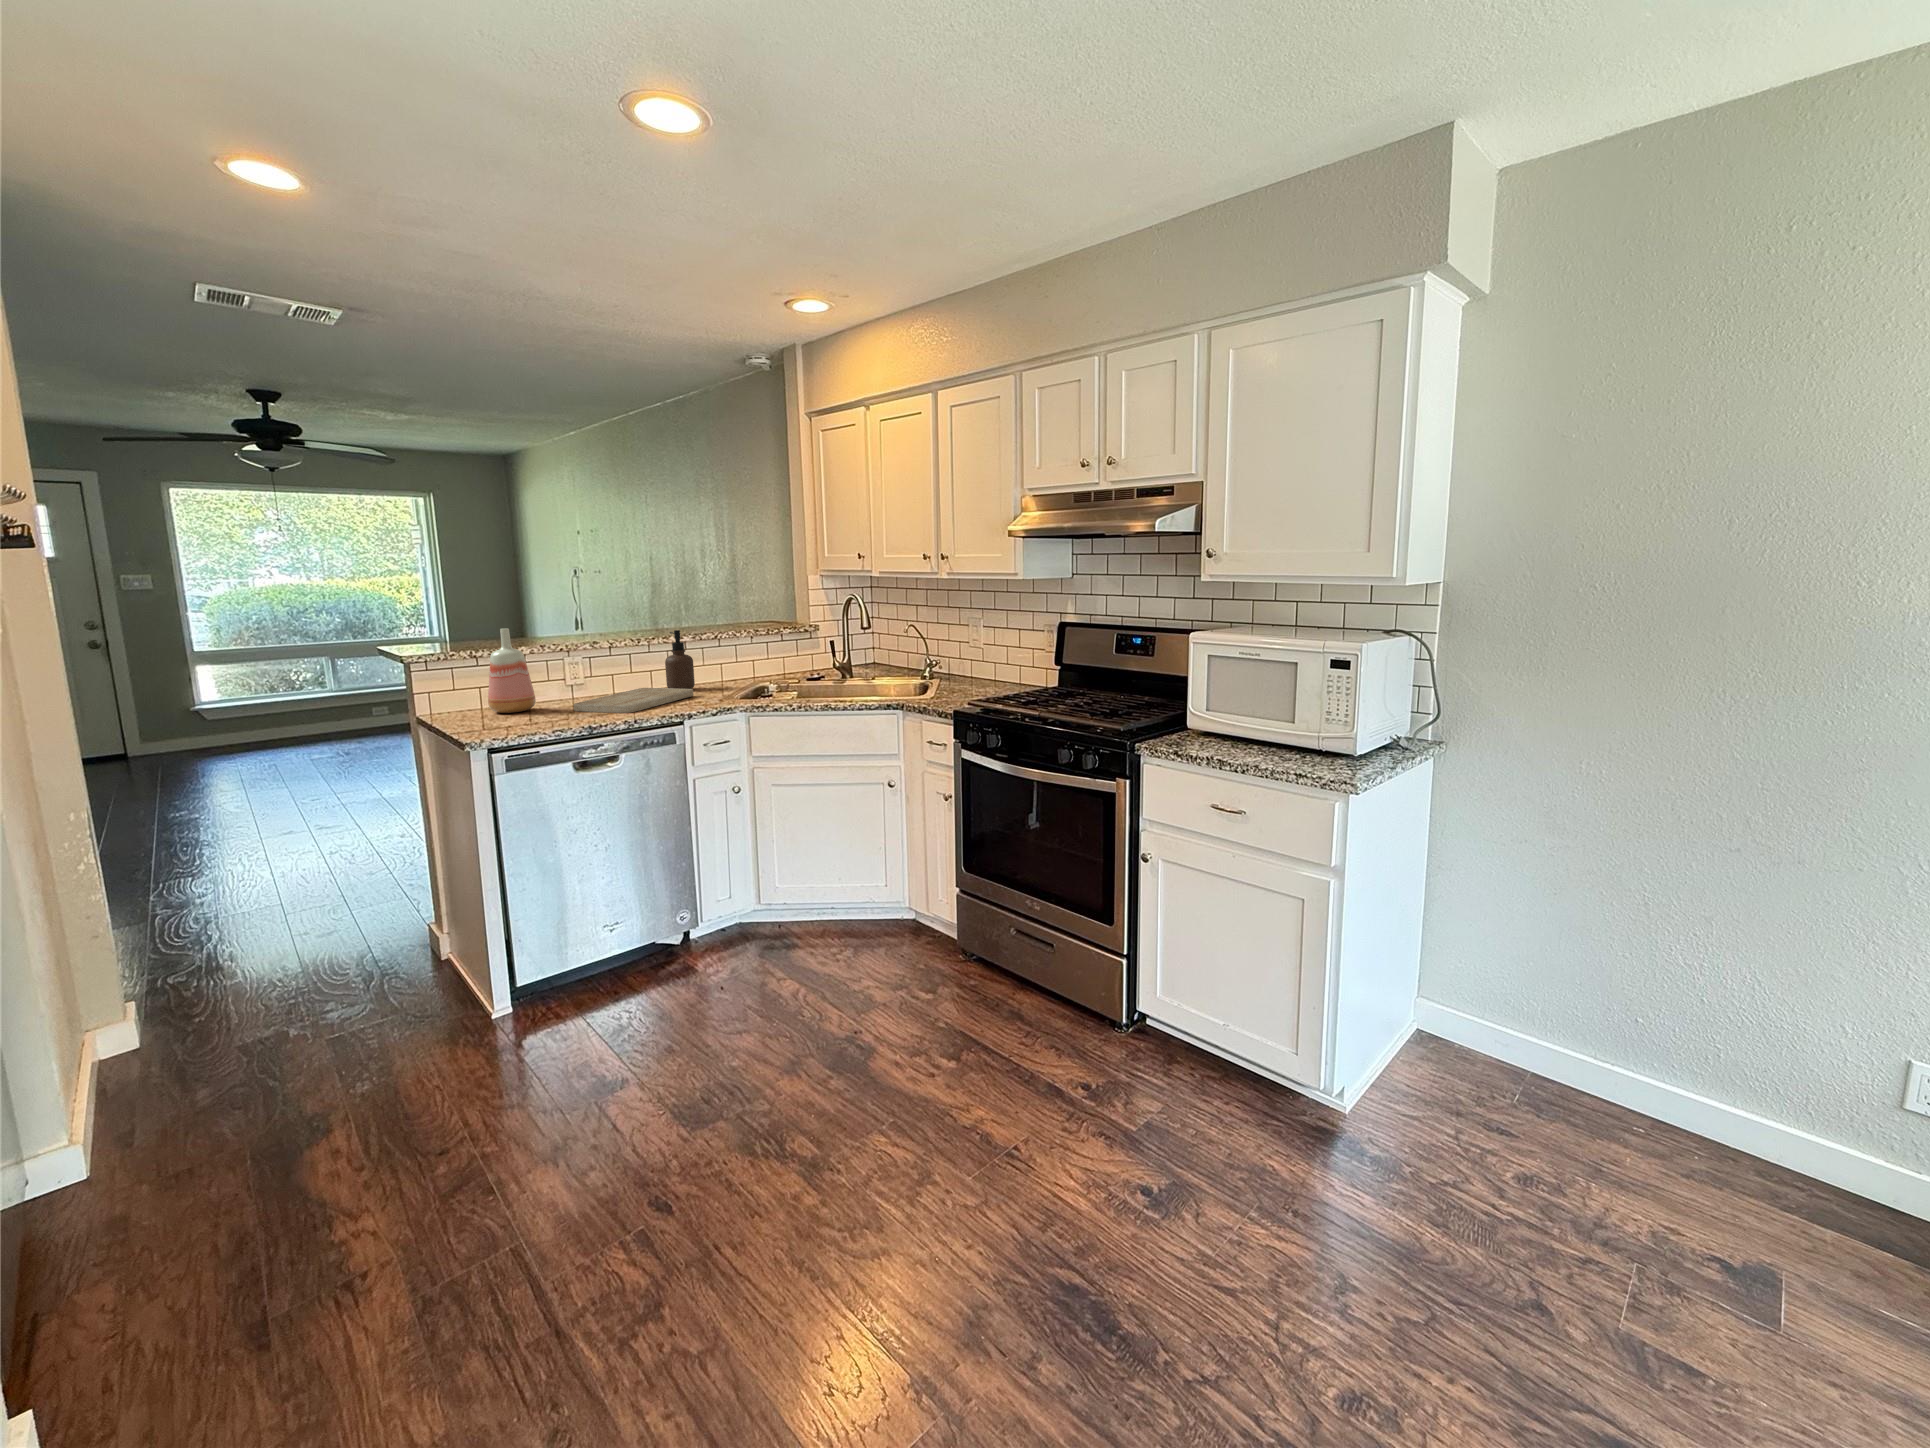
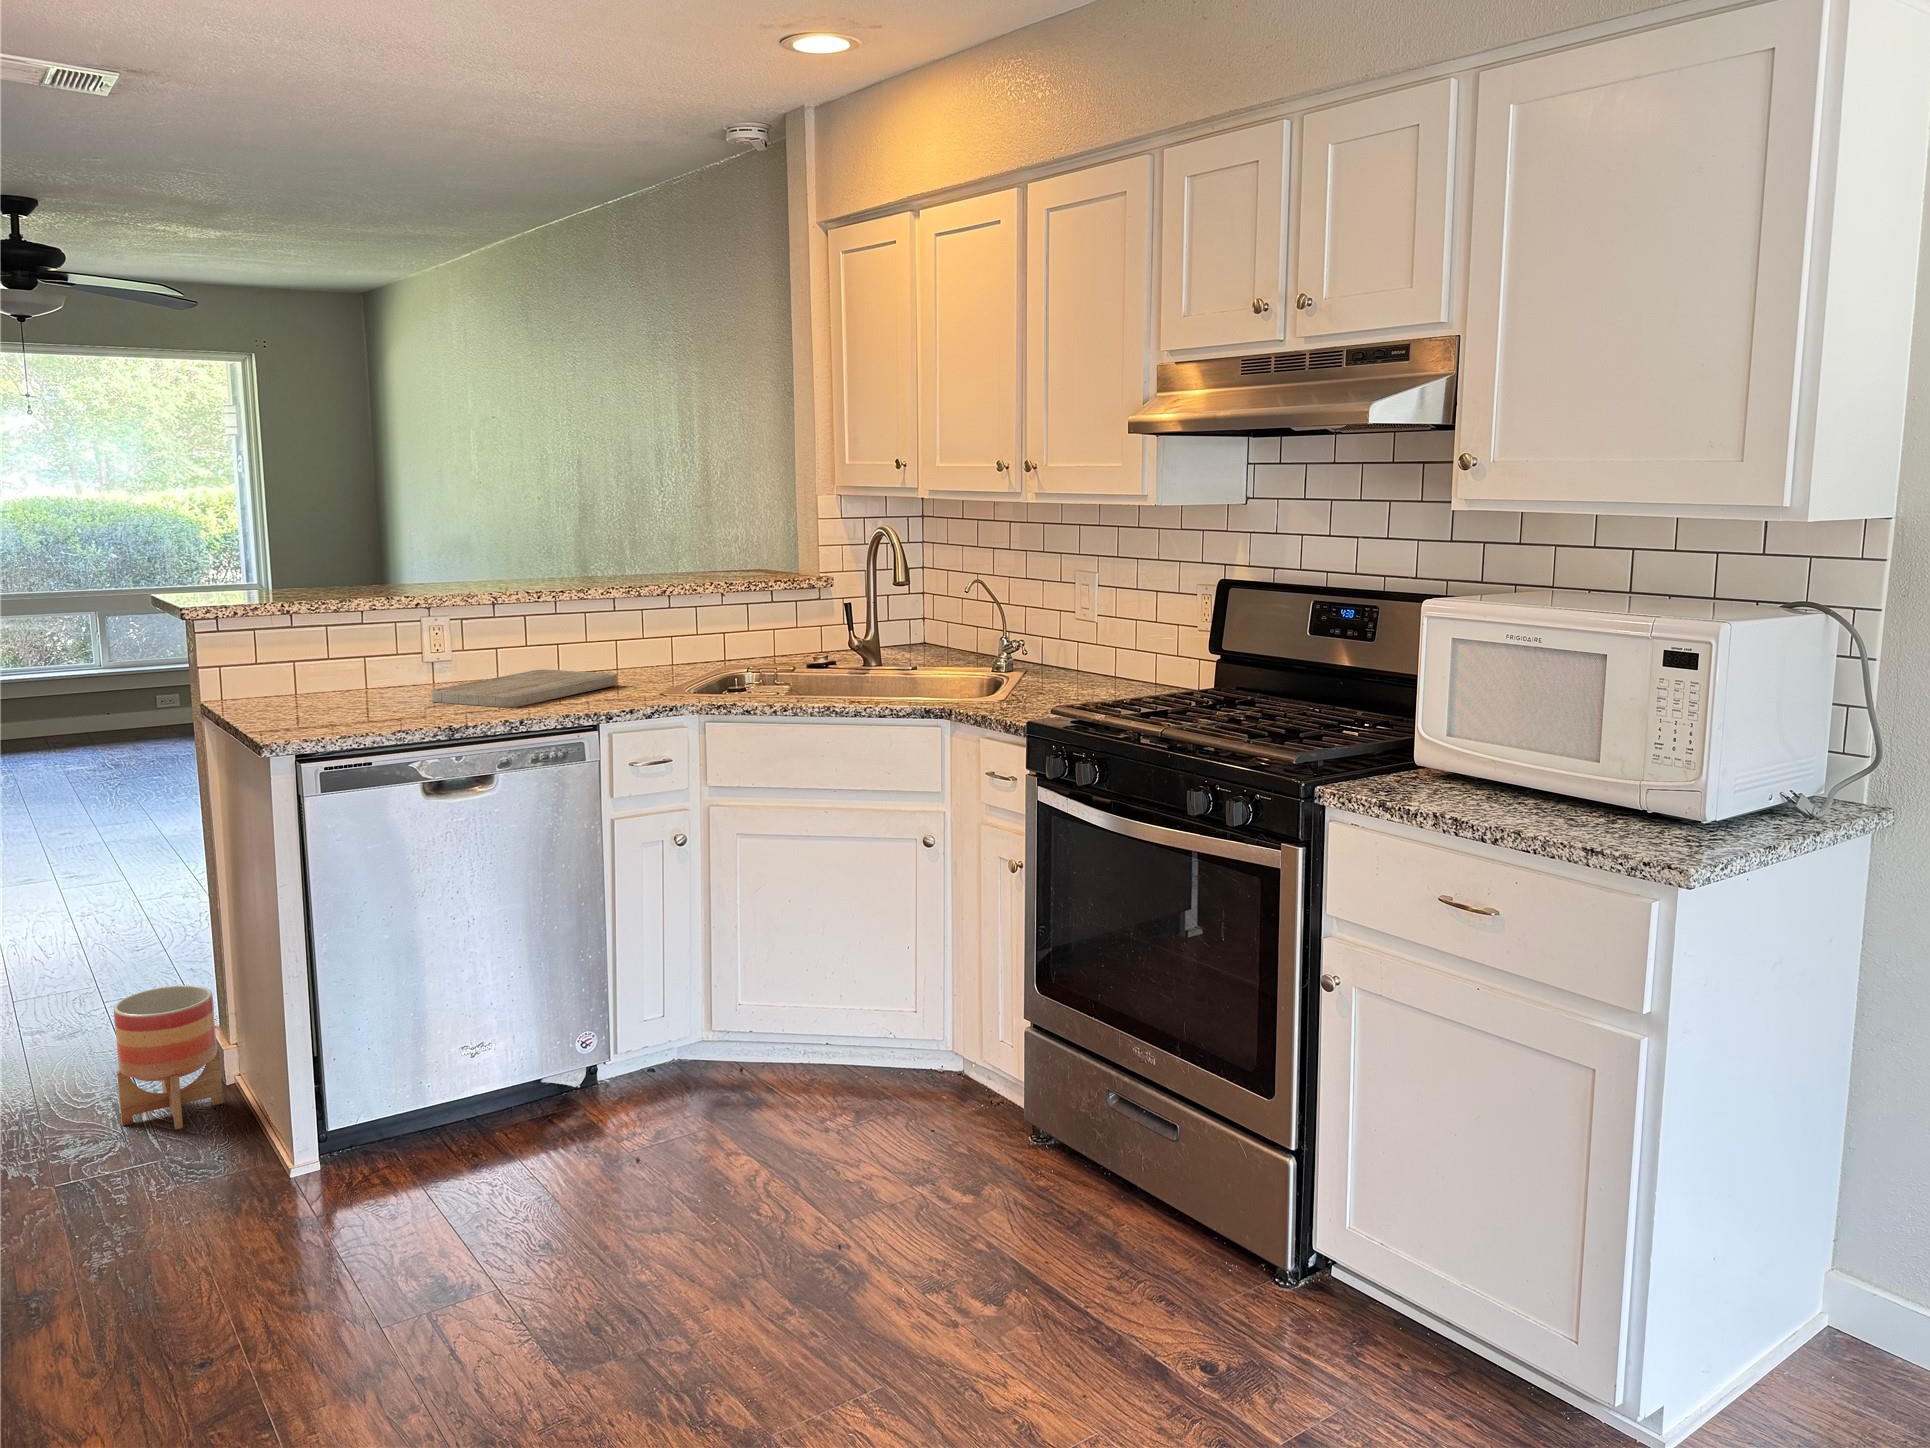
vase: present [488,628,536,713] -> none [305,568,375,701]
soap dispenser: present [665,630,695,689] -> none [577,578,622,677]
planter: none [362,900,440,994] -> present [114,985,223,1129]

